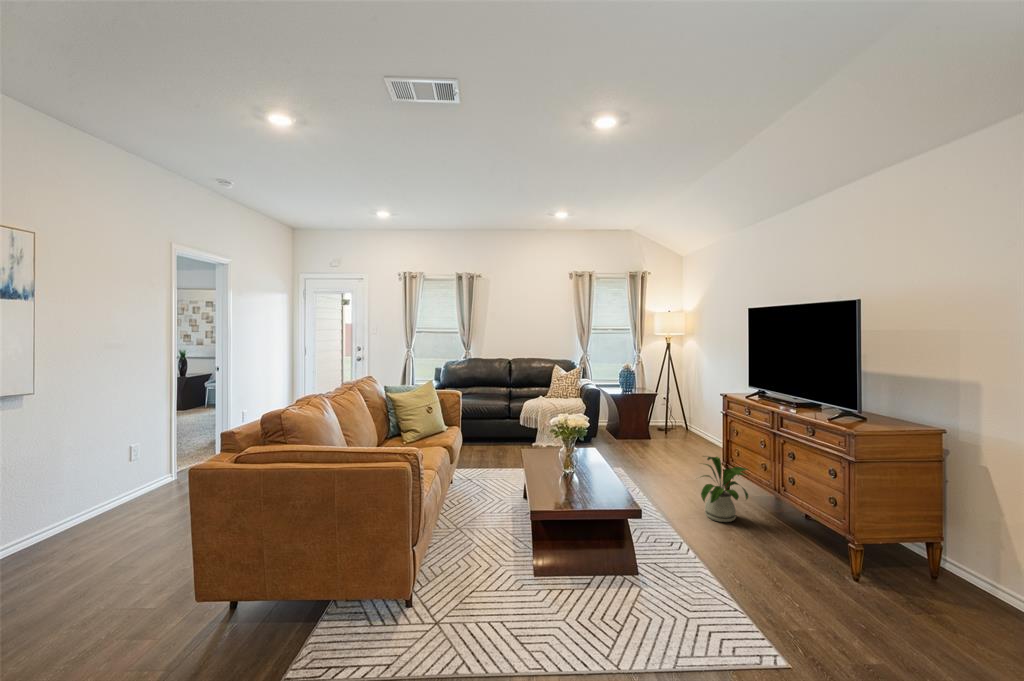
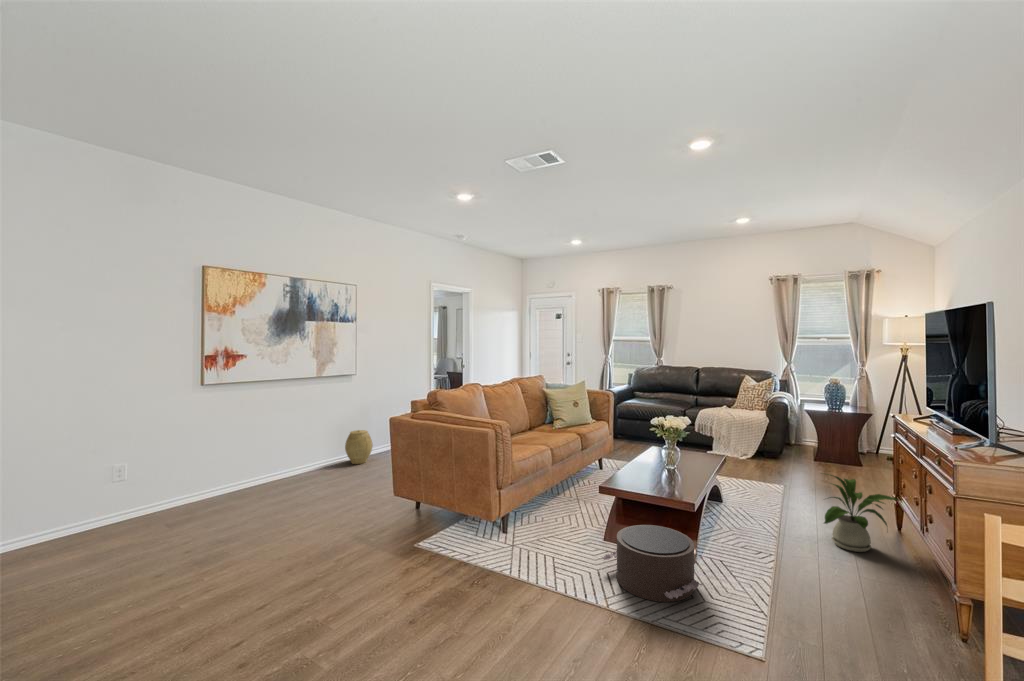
woven basket: none [29,488,91,550] -> present [345,430,373,464]
pouf: none [566,546,684,643] -> present [602,525,702,602]

